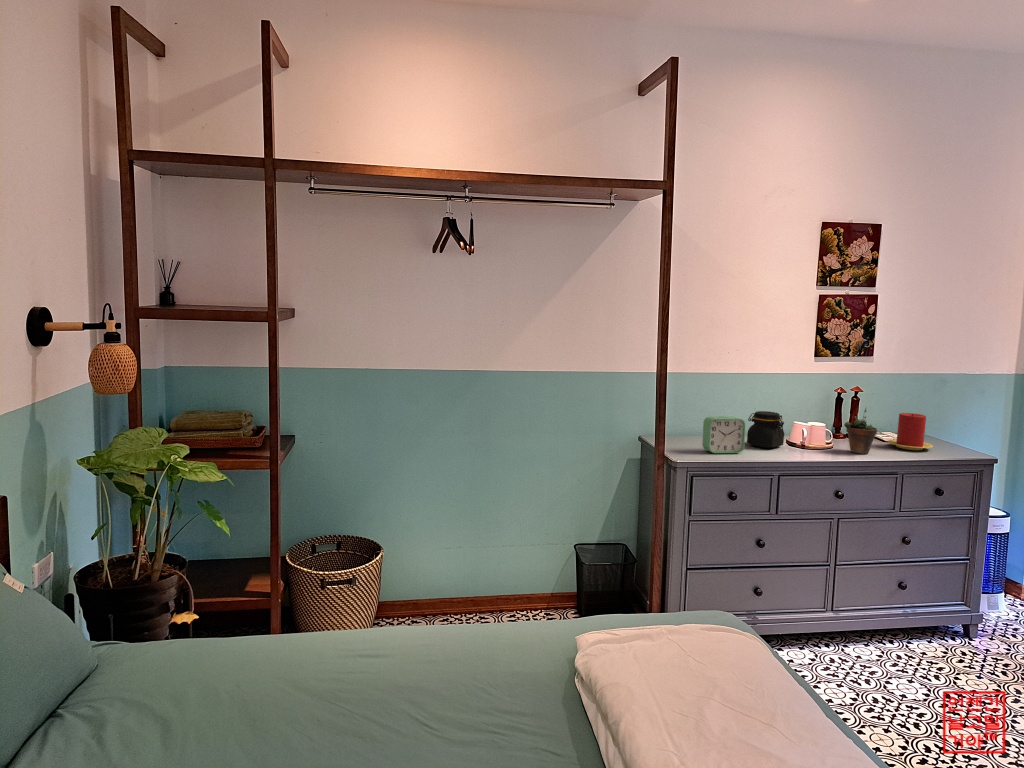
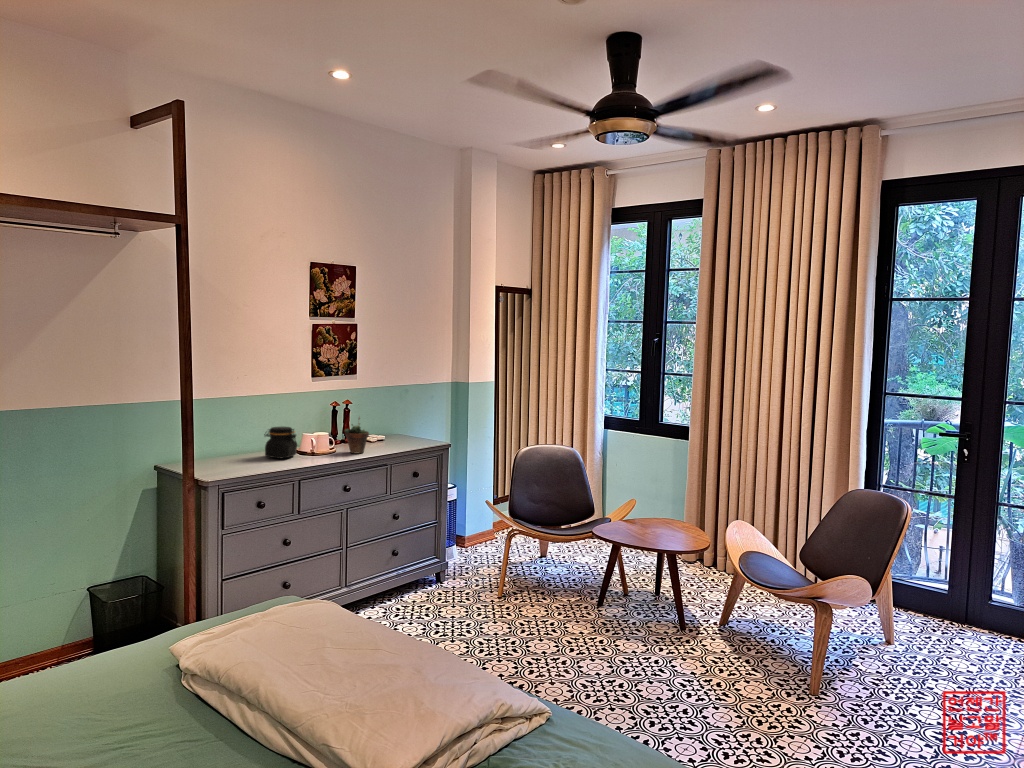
candle: present [888,413,933,450] -> none [374,417,406,446]
alarm clock: present [702,416,745,453] -> none [227,434,266,469]

